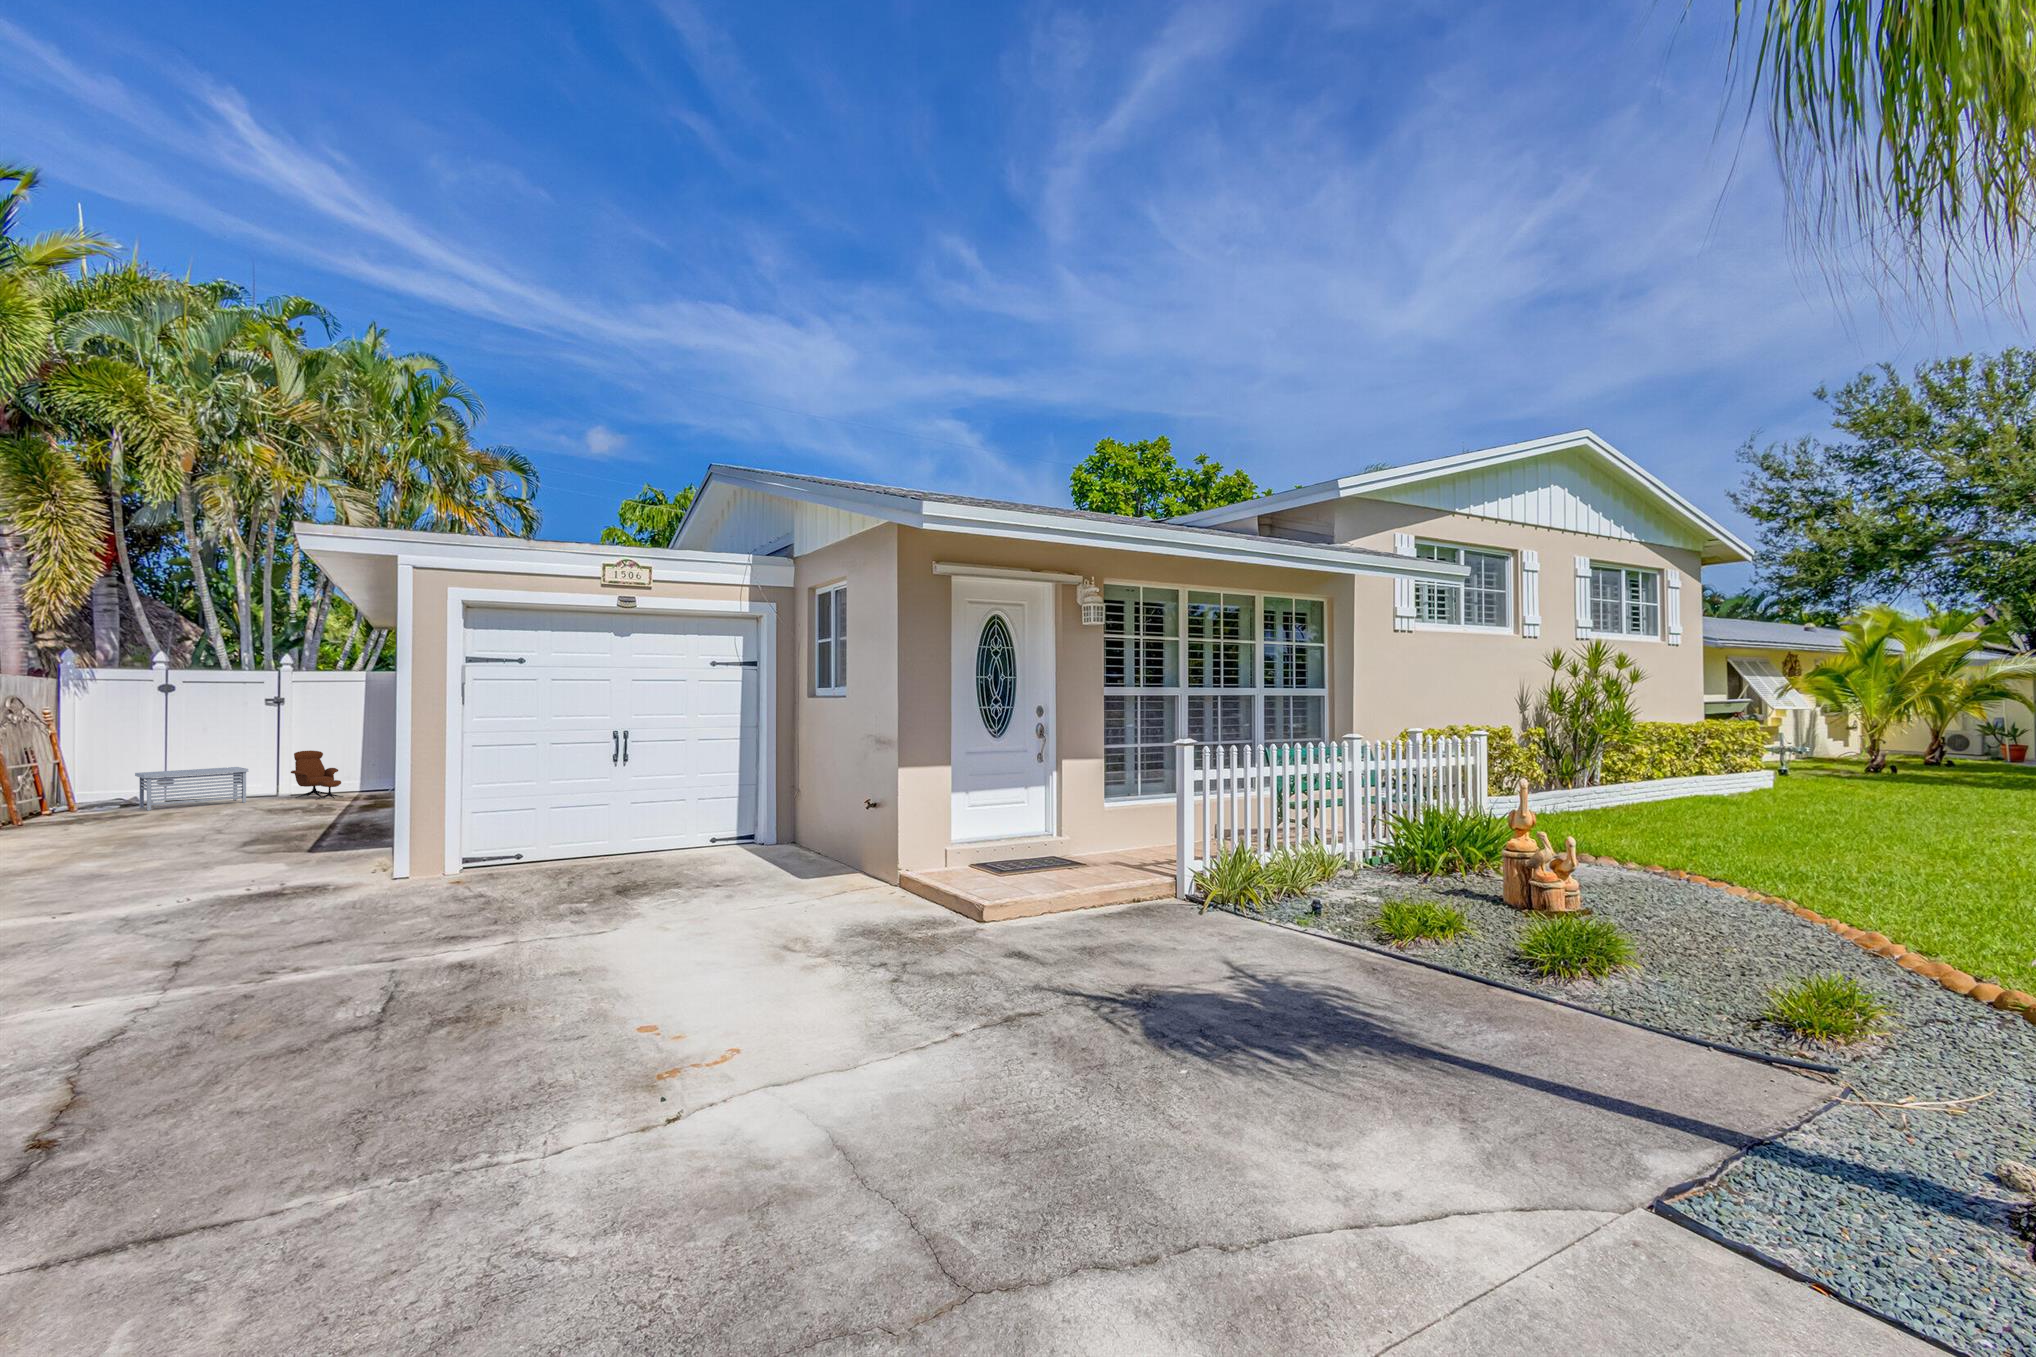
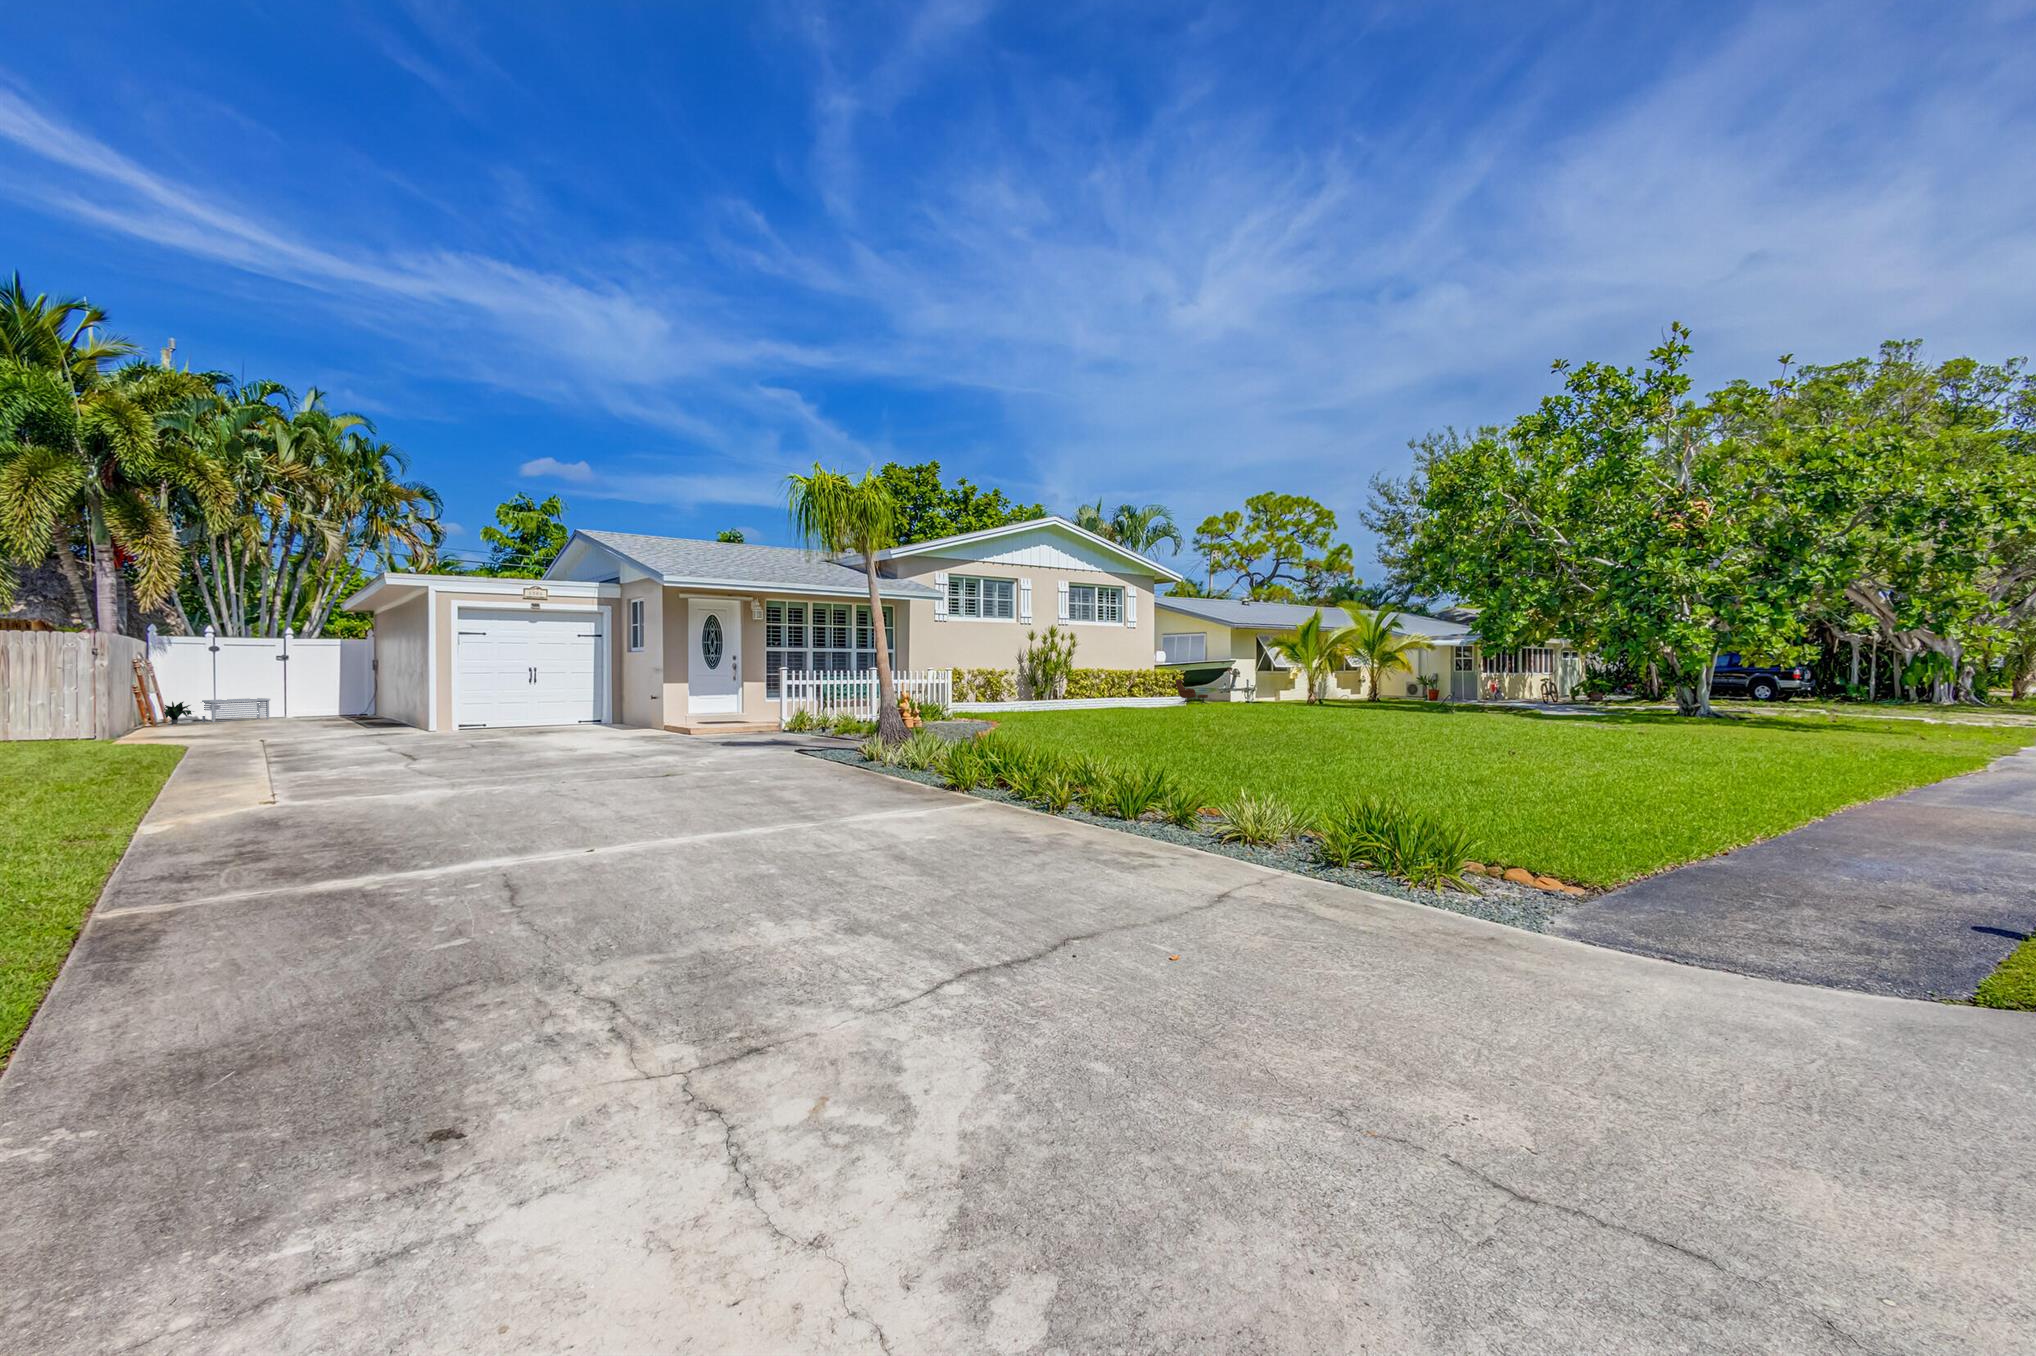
lounge chair: present [291,750,343,800] -> present [1176,679,1208,704]
potted plant: none [48,776,120,816] -> present [164,702,191,724]

